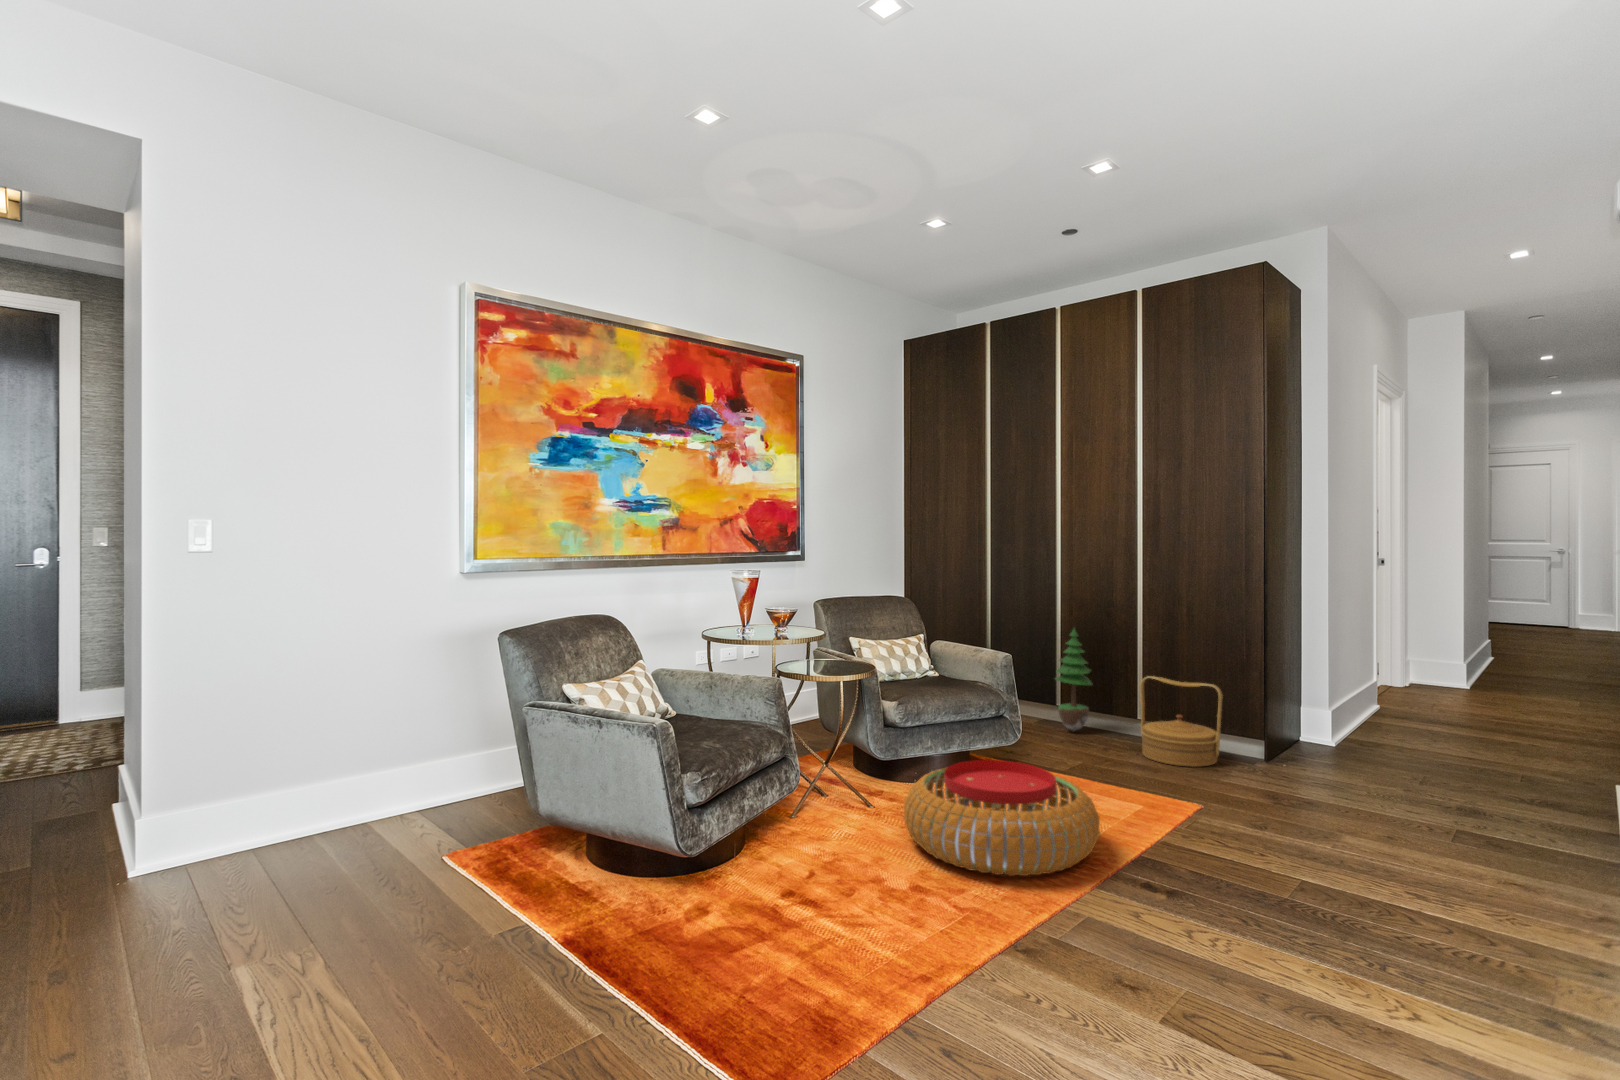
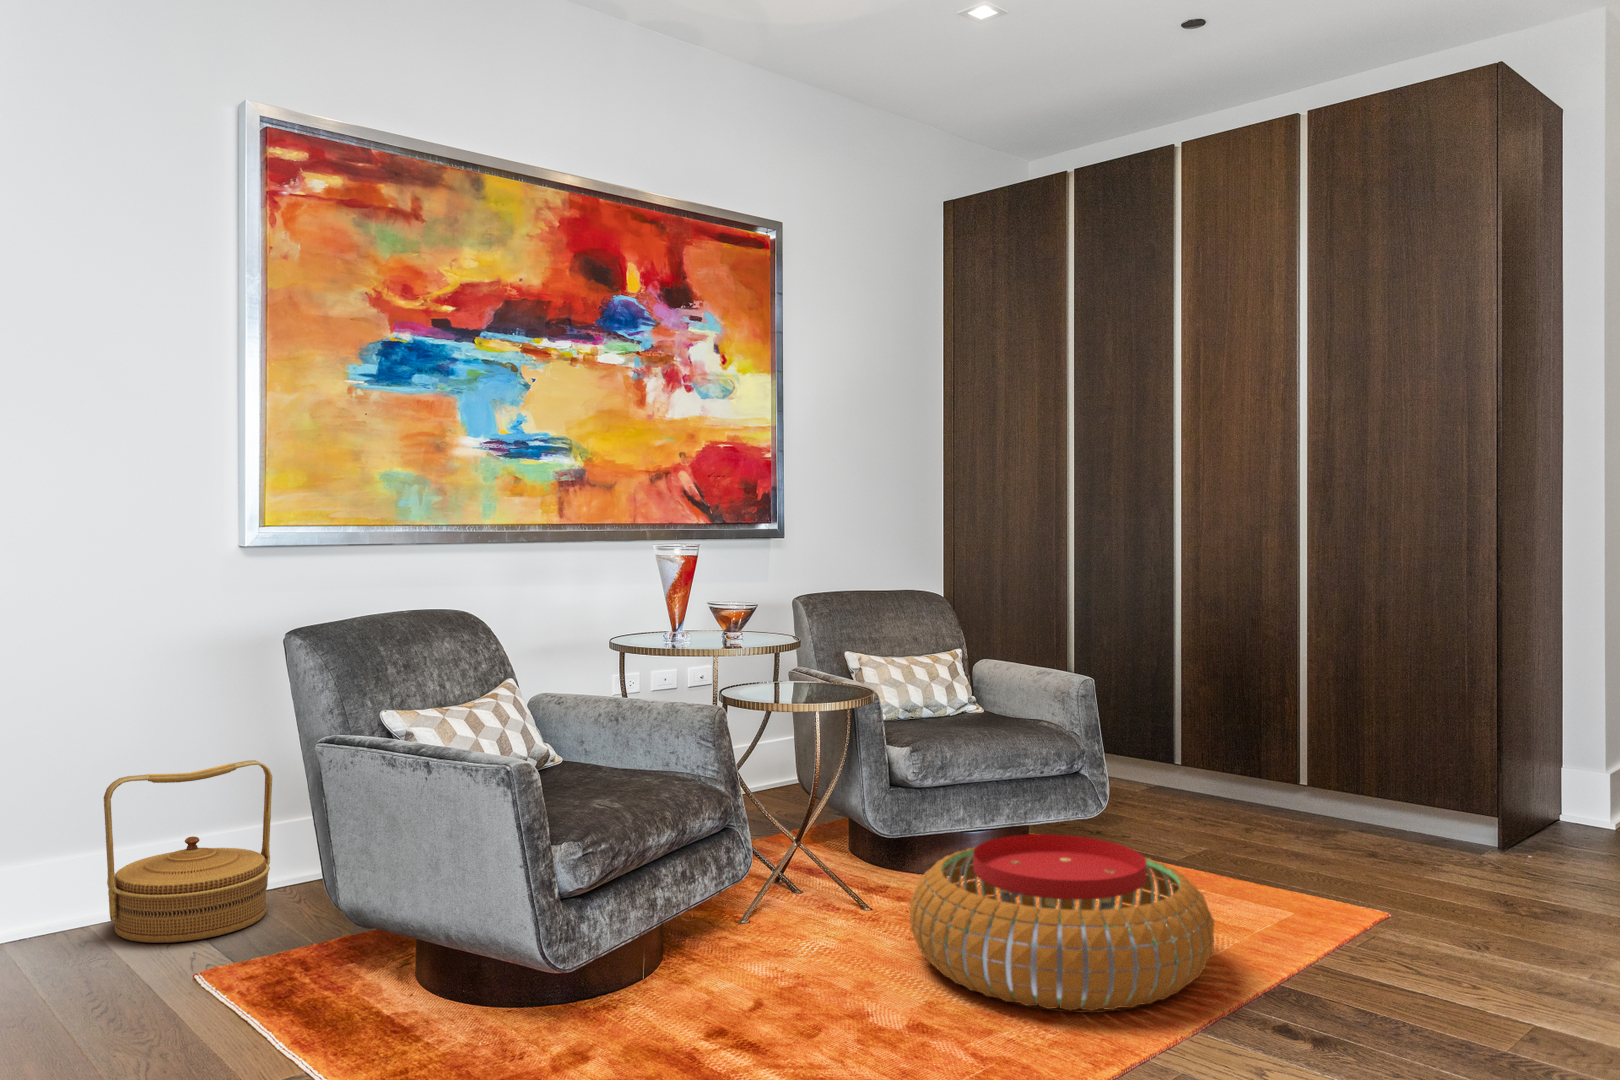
potted tree: present [1055,628,1093,732] -> none [1166,639,1227,802]
woven basket: present [1140,676,1223,767] -> present [104,760,272,943]

